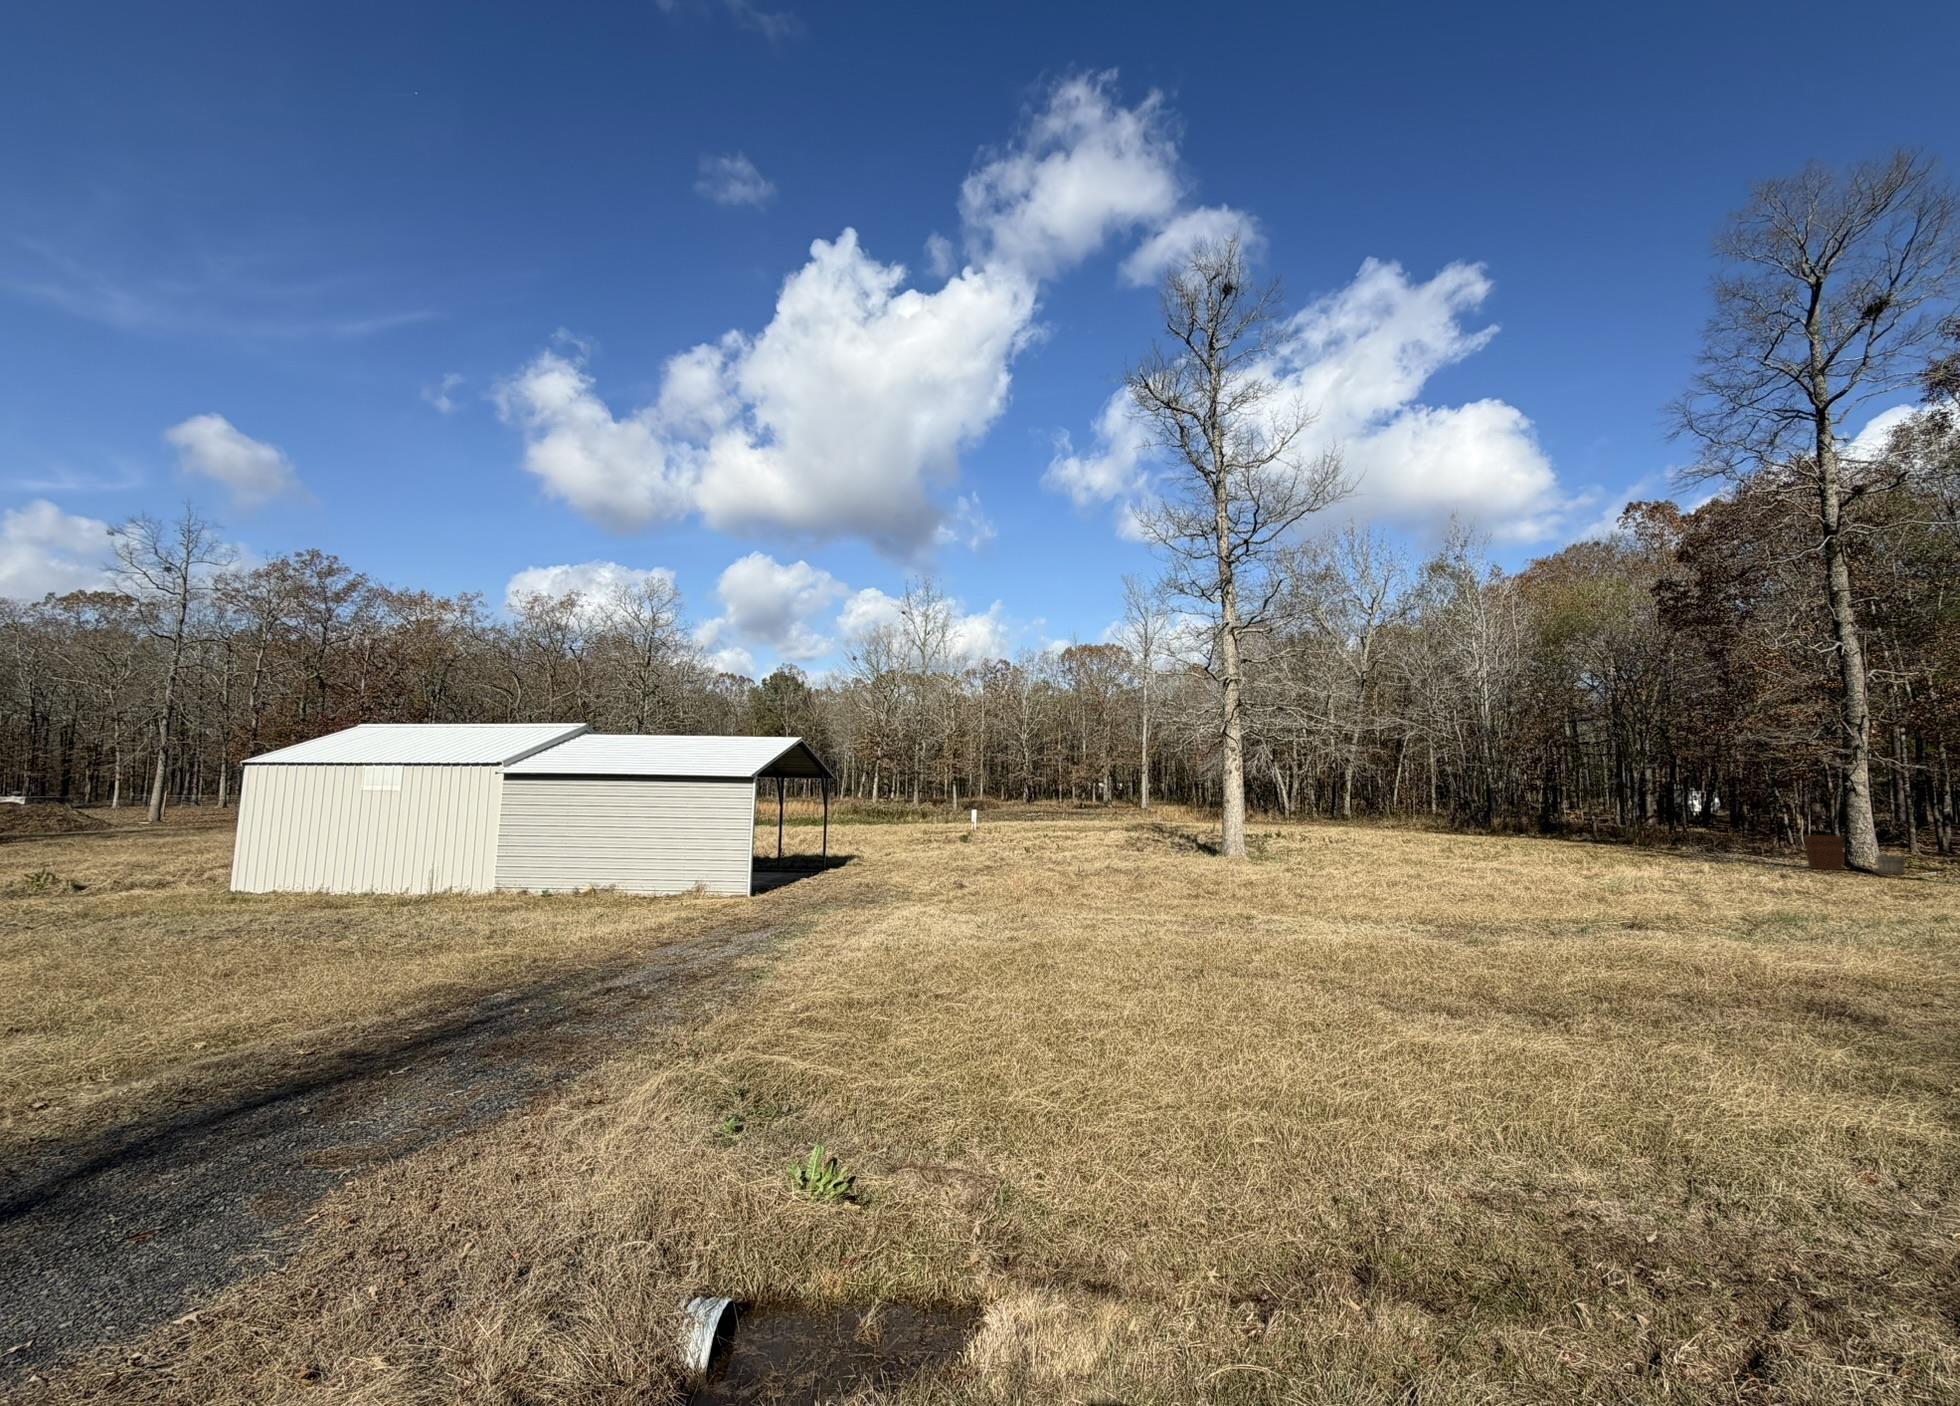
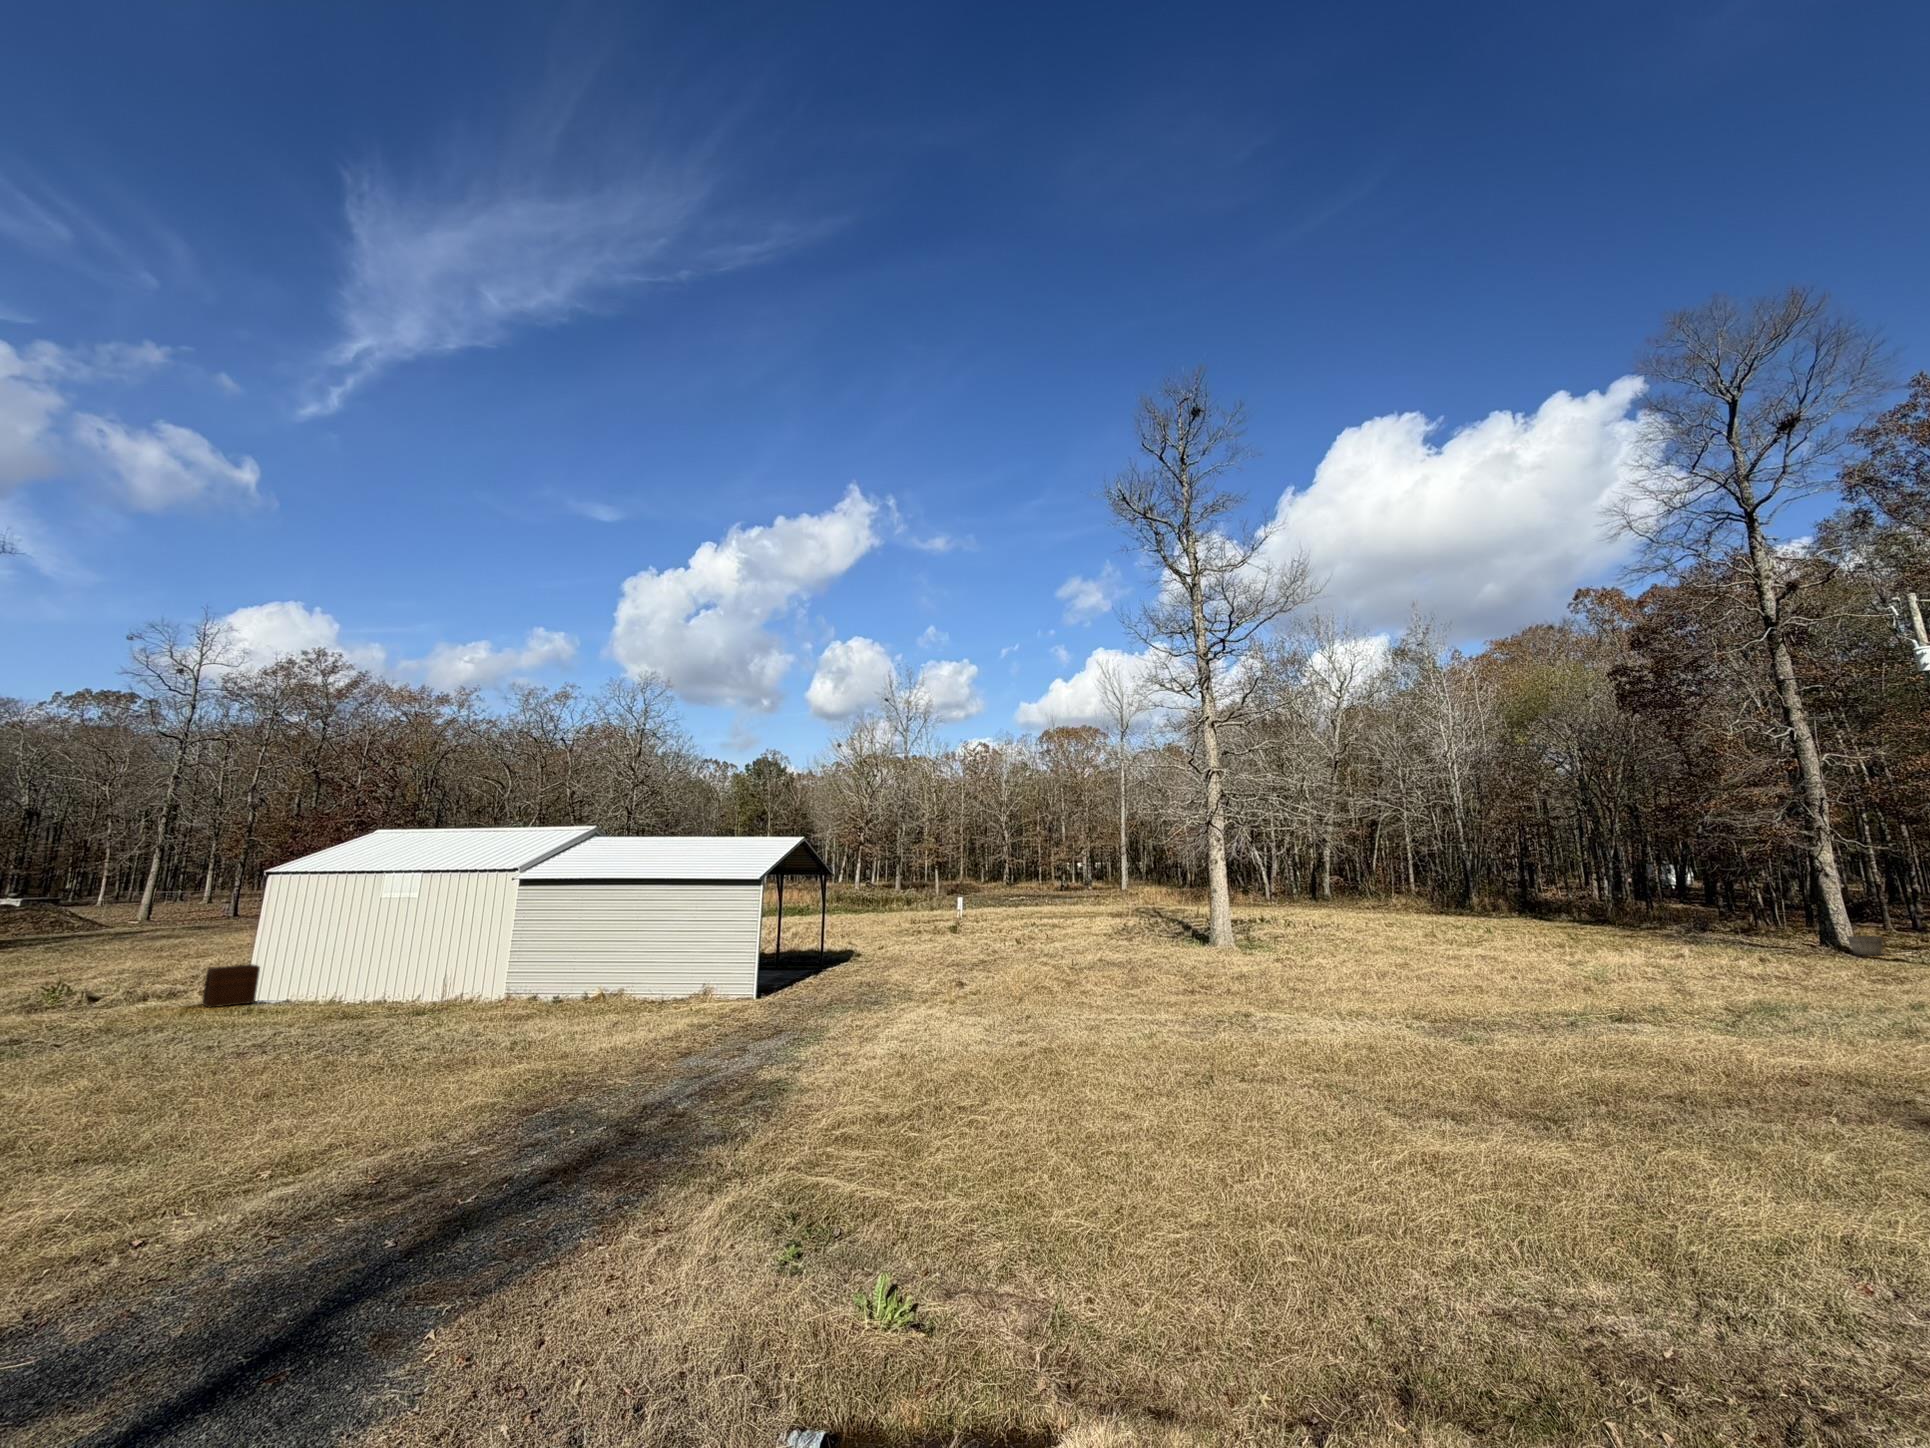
wooden crate: present [1804,835,1846,870] -> present [202,964,260,1007]

